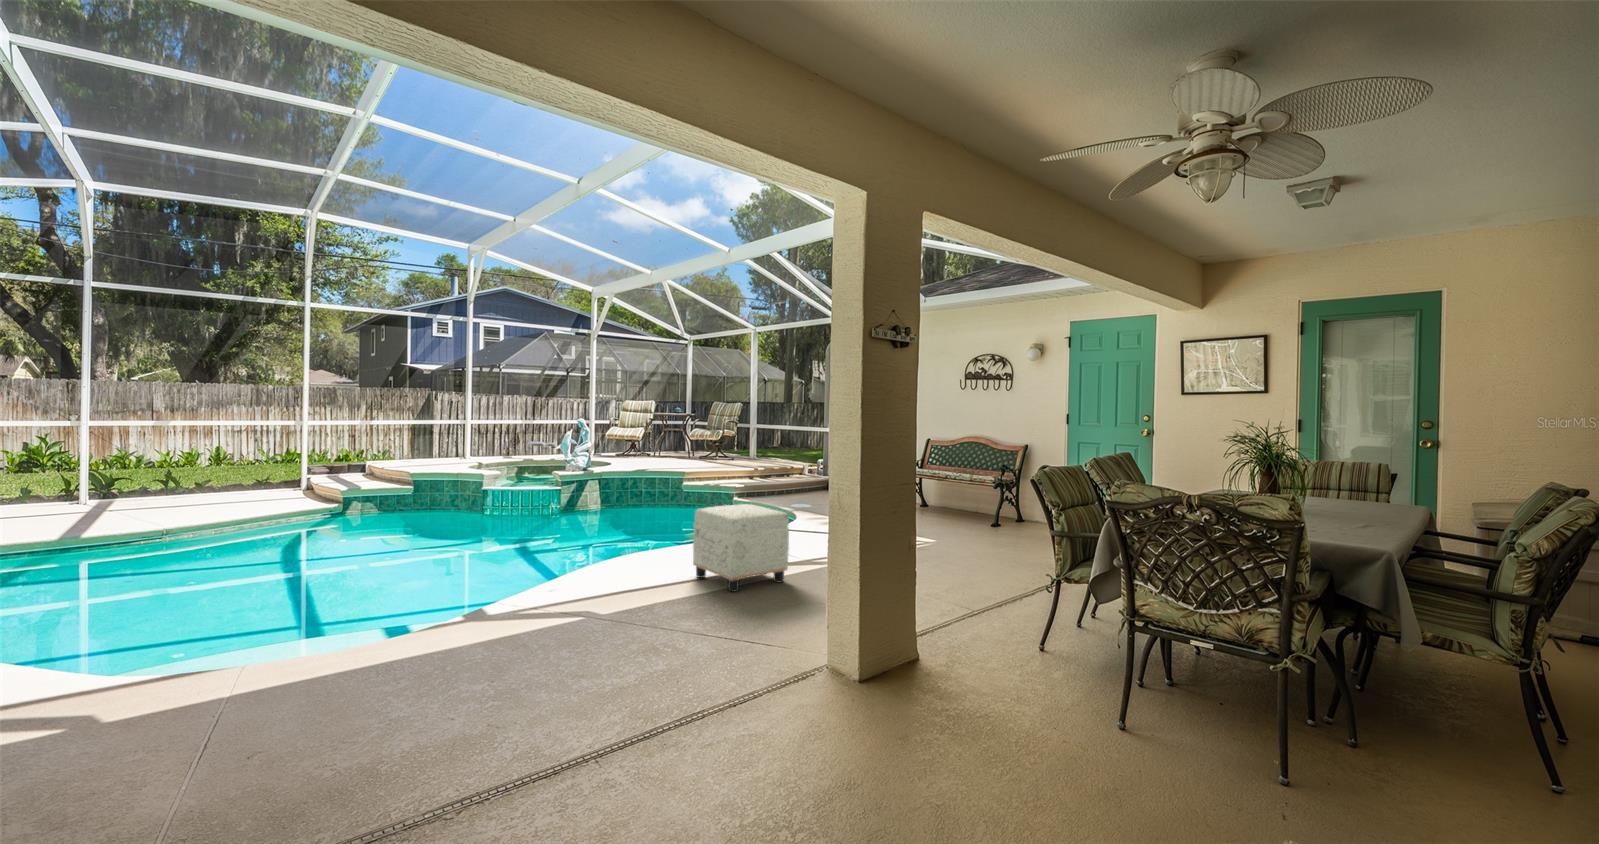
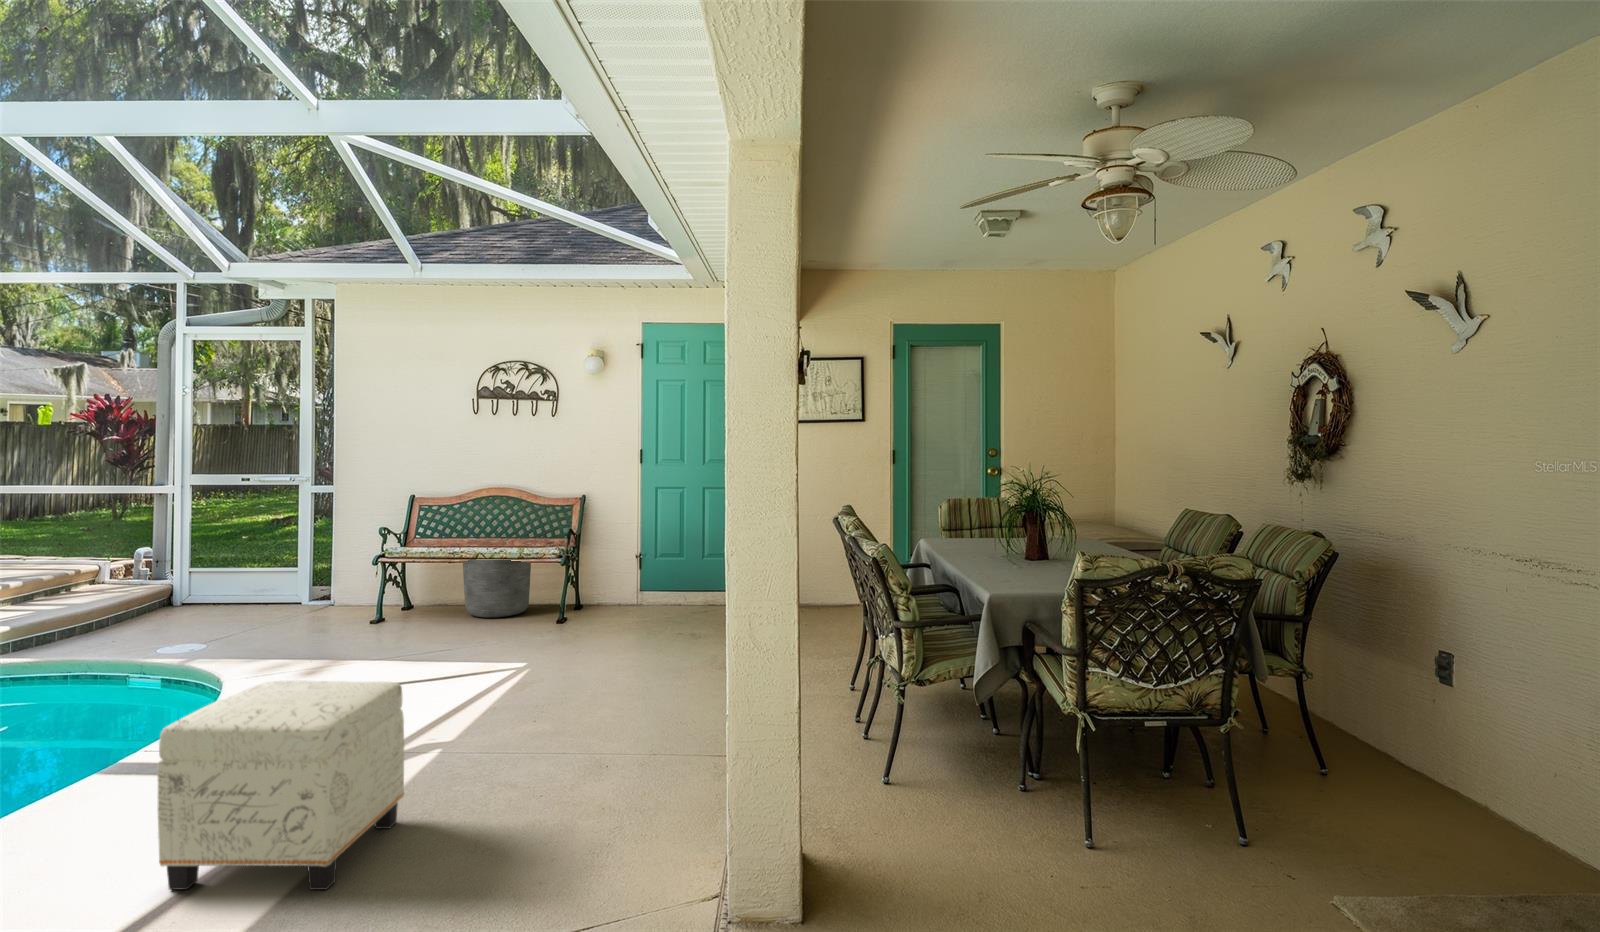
planter: none [944,477,987,519] -> present [463,559,531,617]

